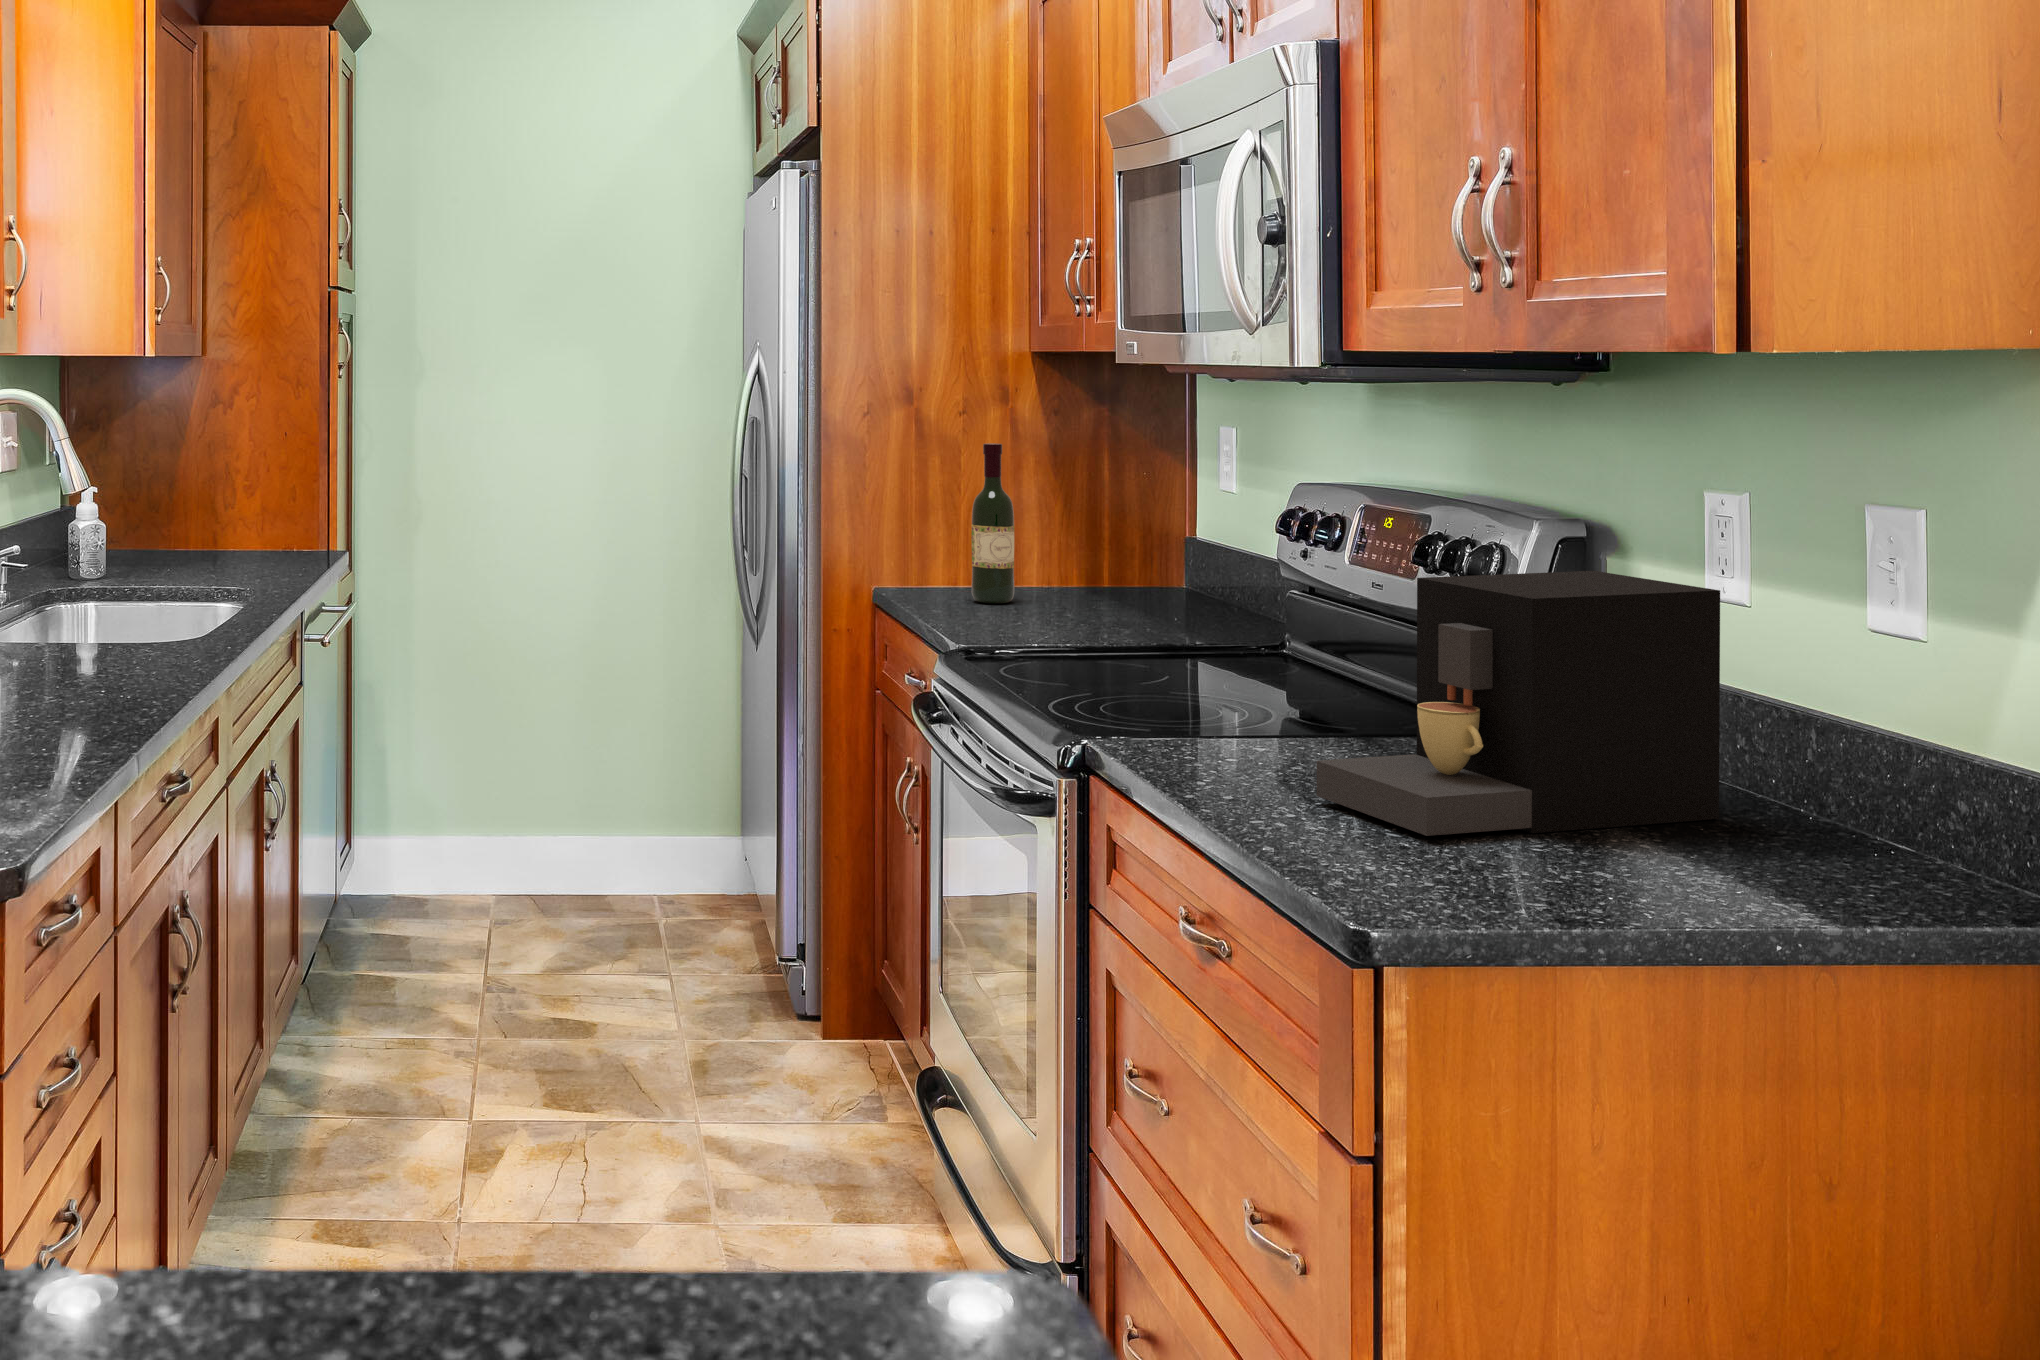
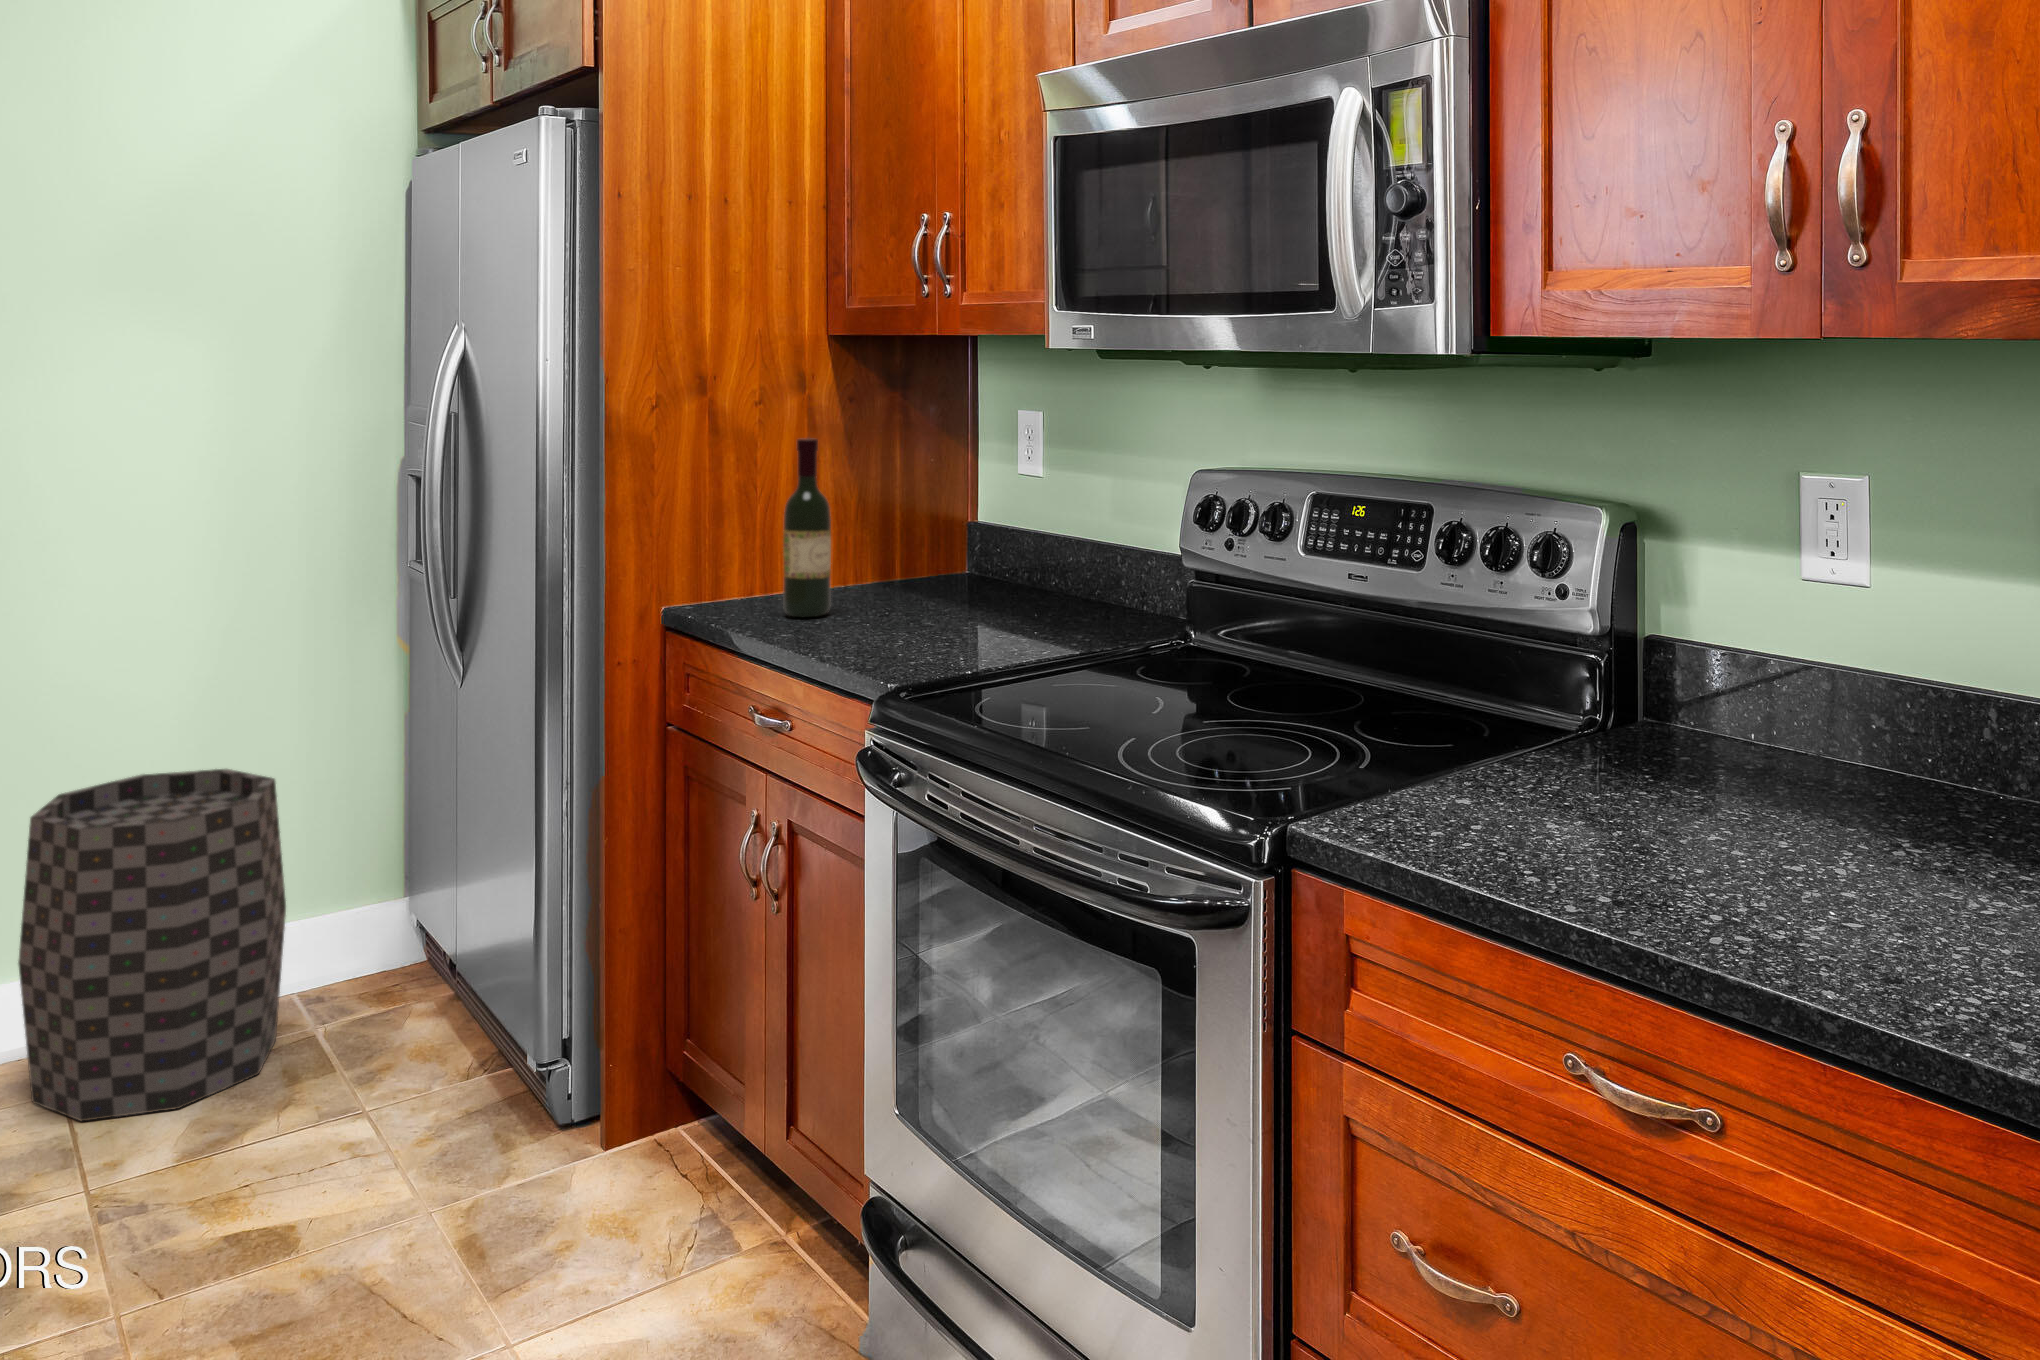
coffee maker: present [1317,571,1720,836] -> none [1659,562,1974,921]
trash can: none [459,695,636,948] -> present [18,769,286,1121]

